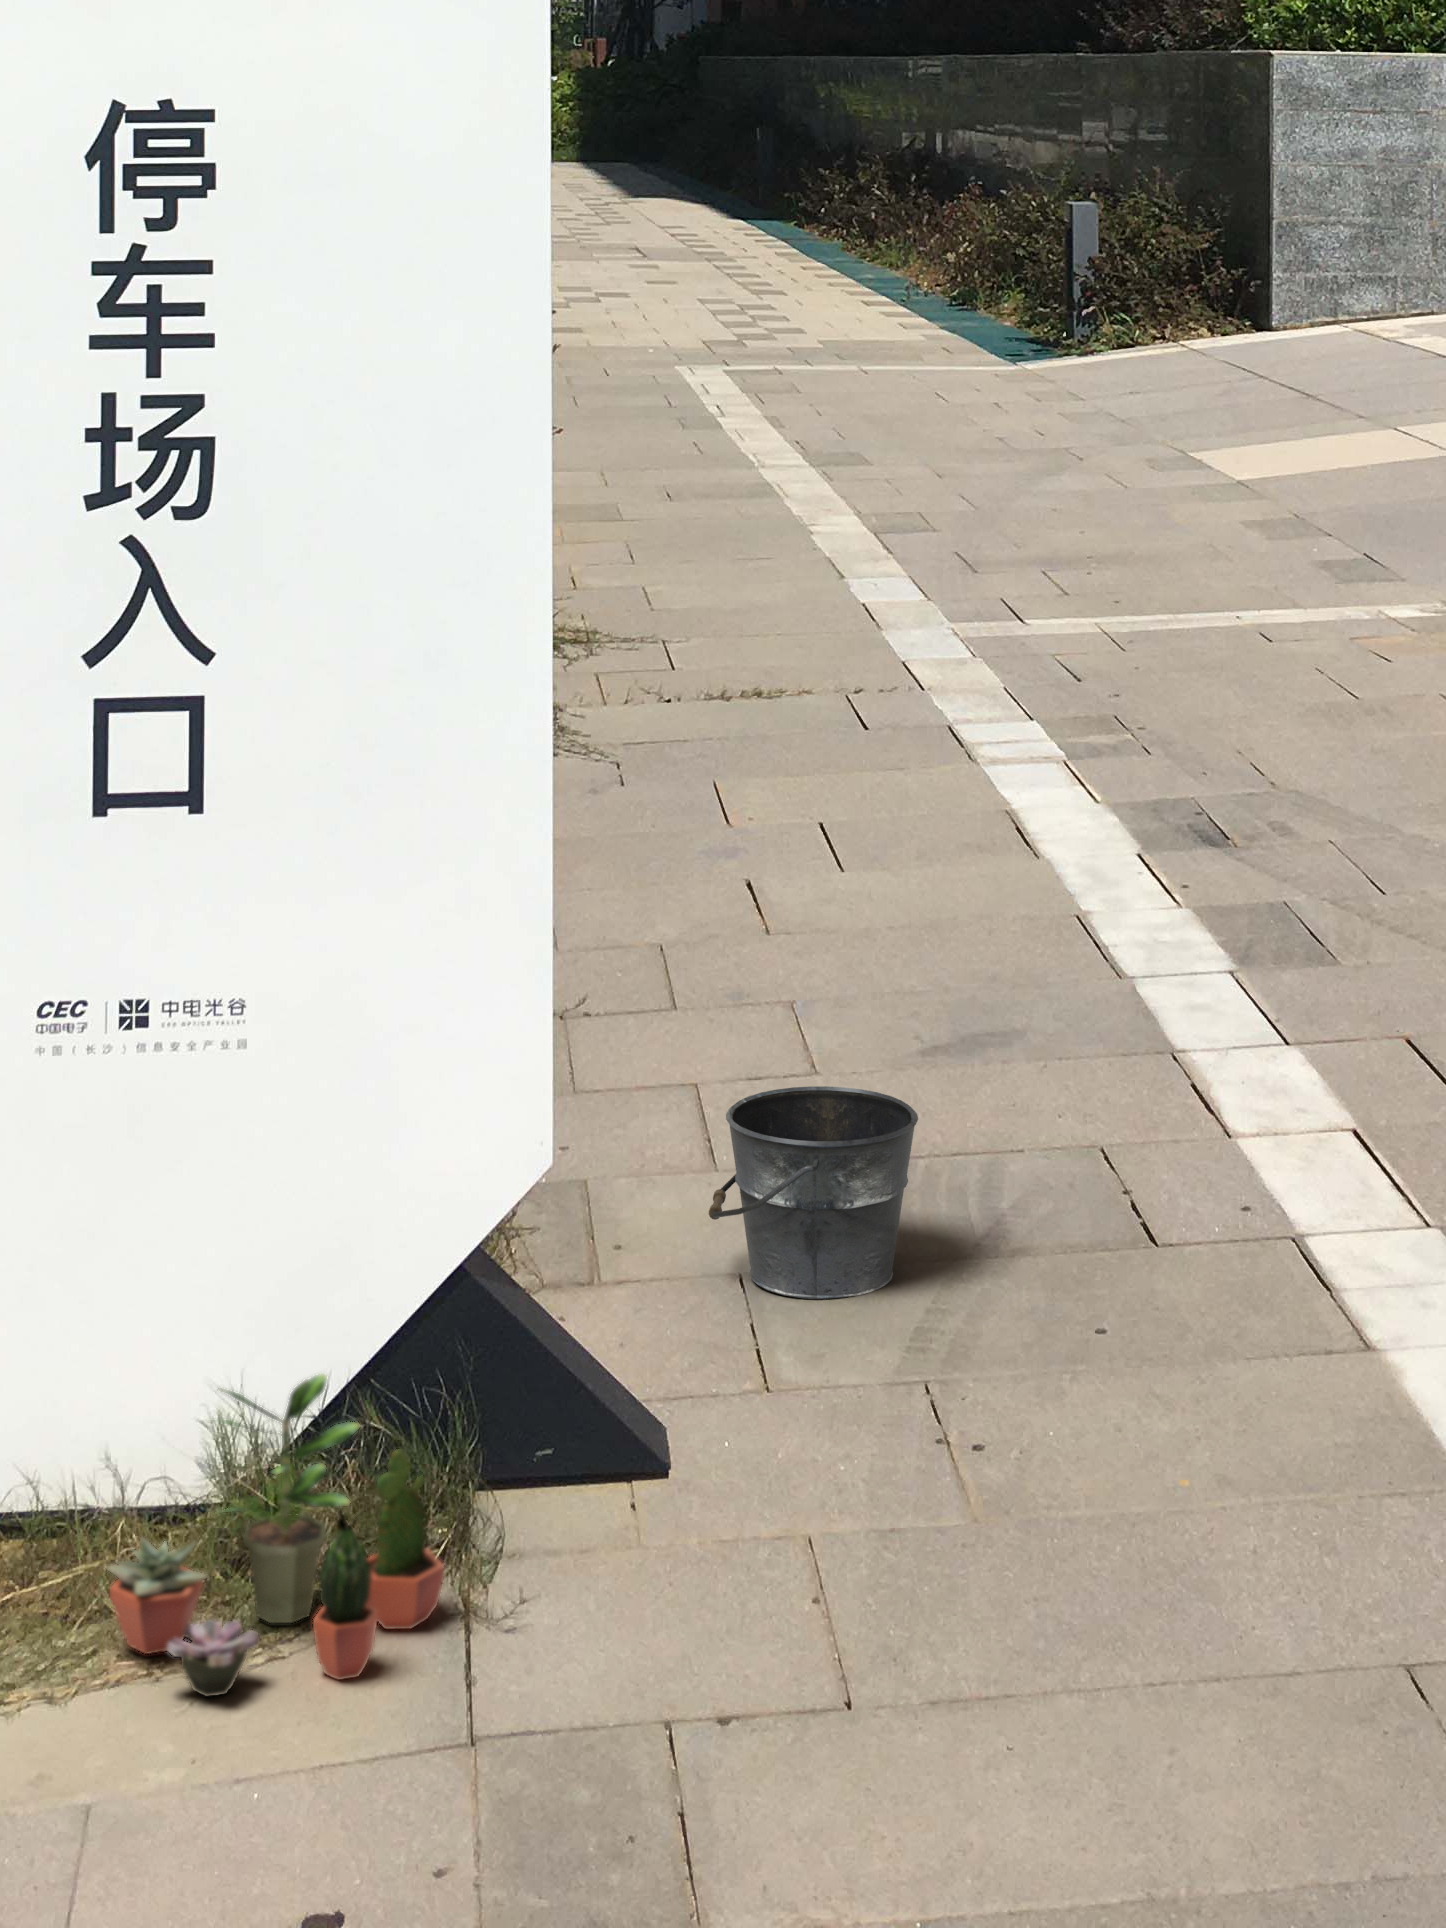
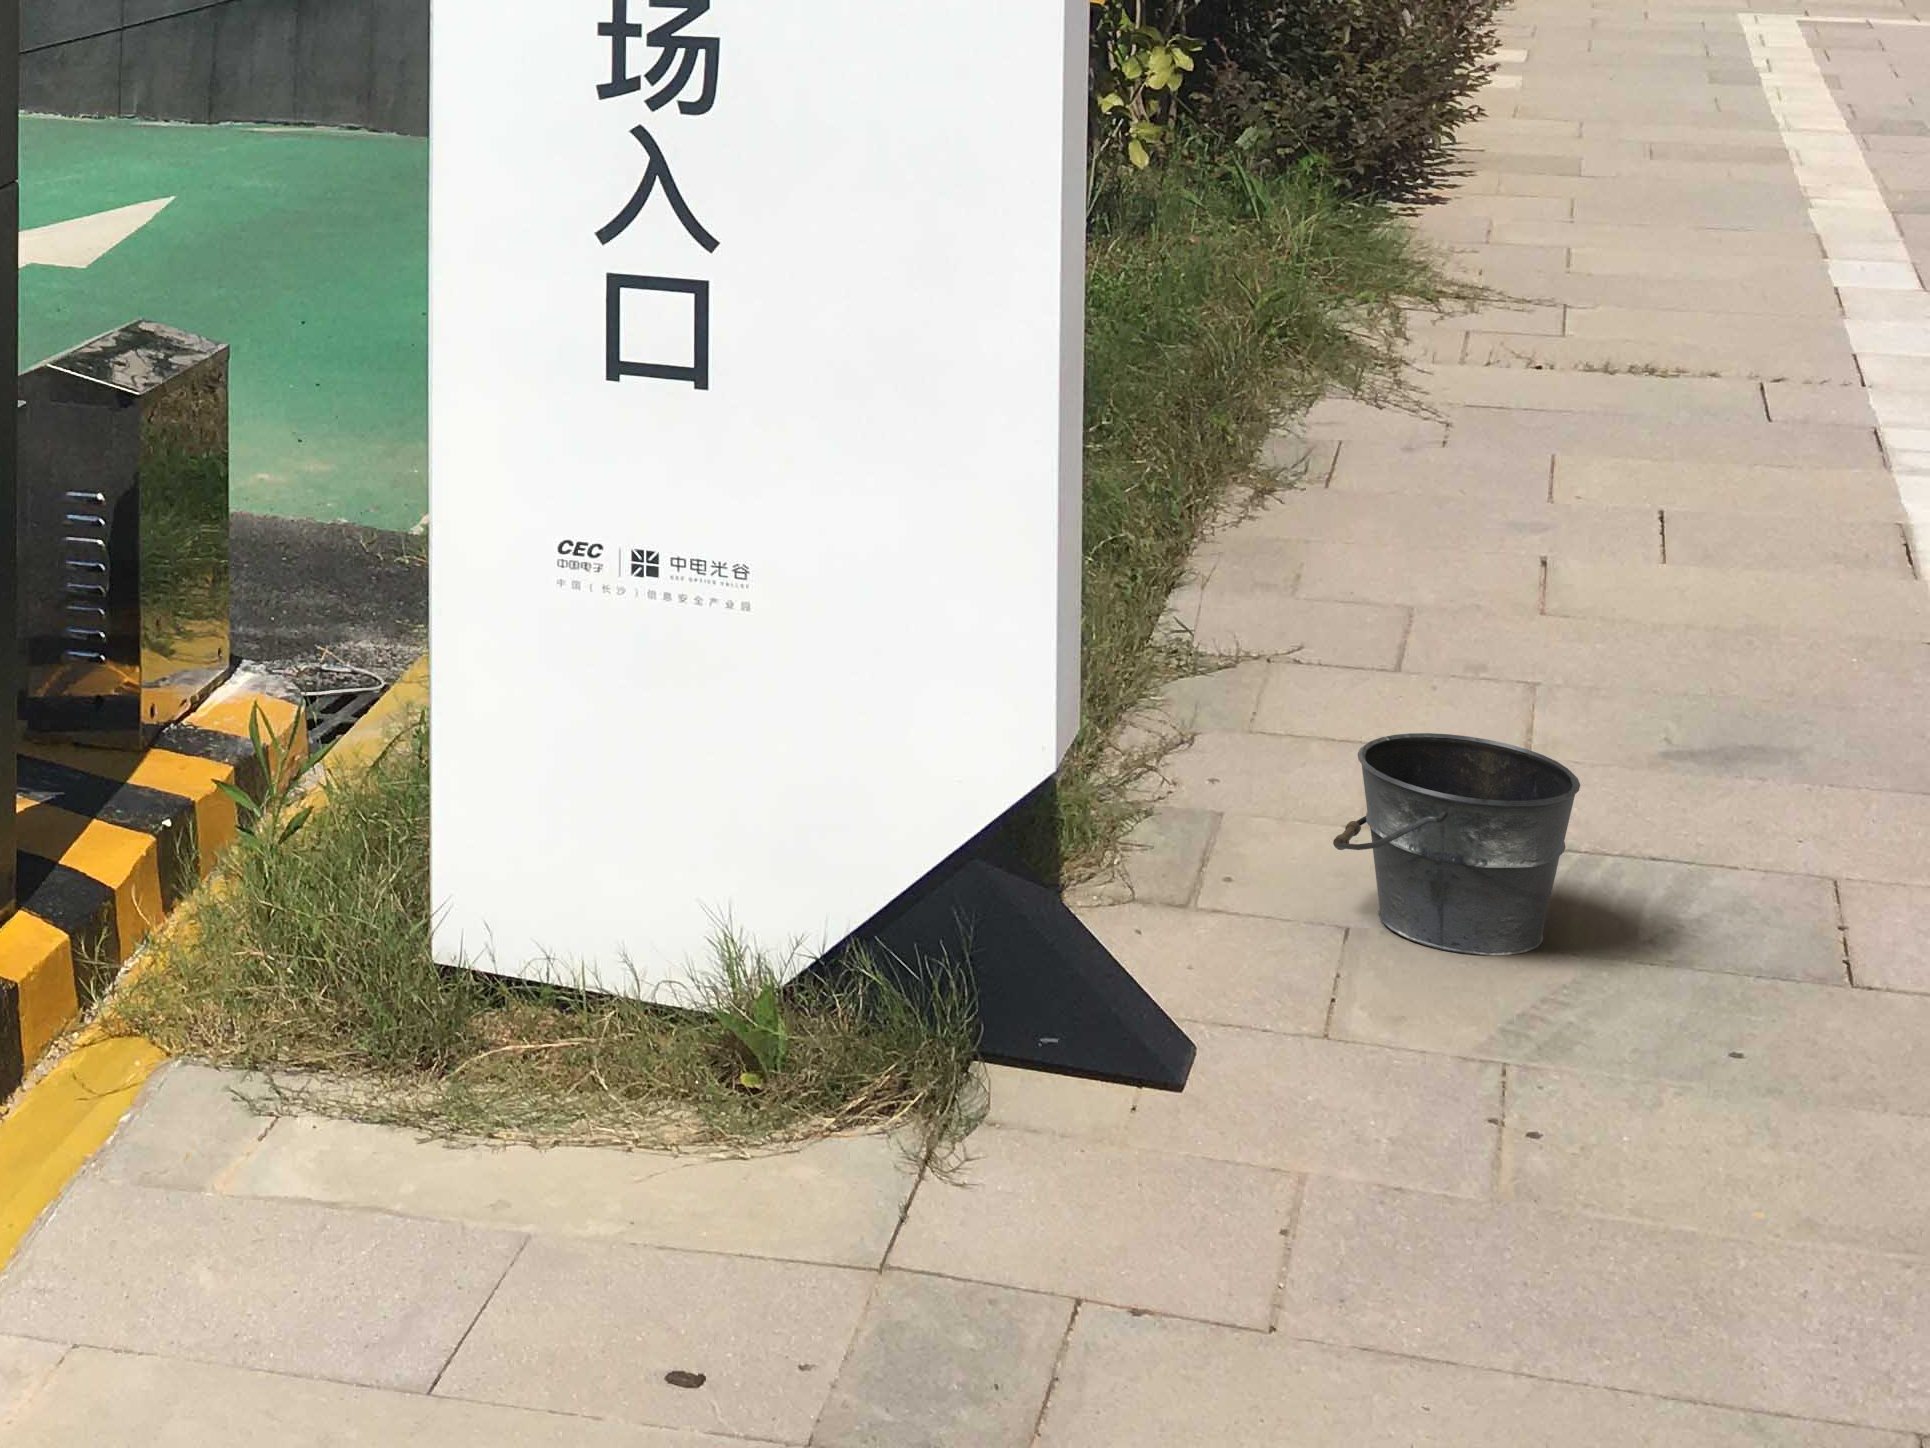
potted plant: present [105,1374,445,1696] -> none [593,911,909,1198]

